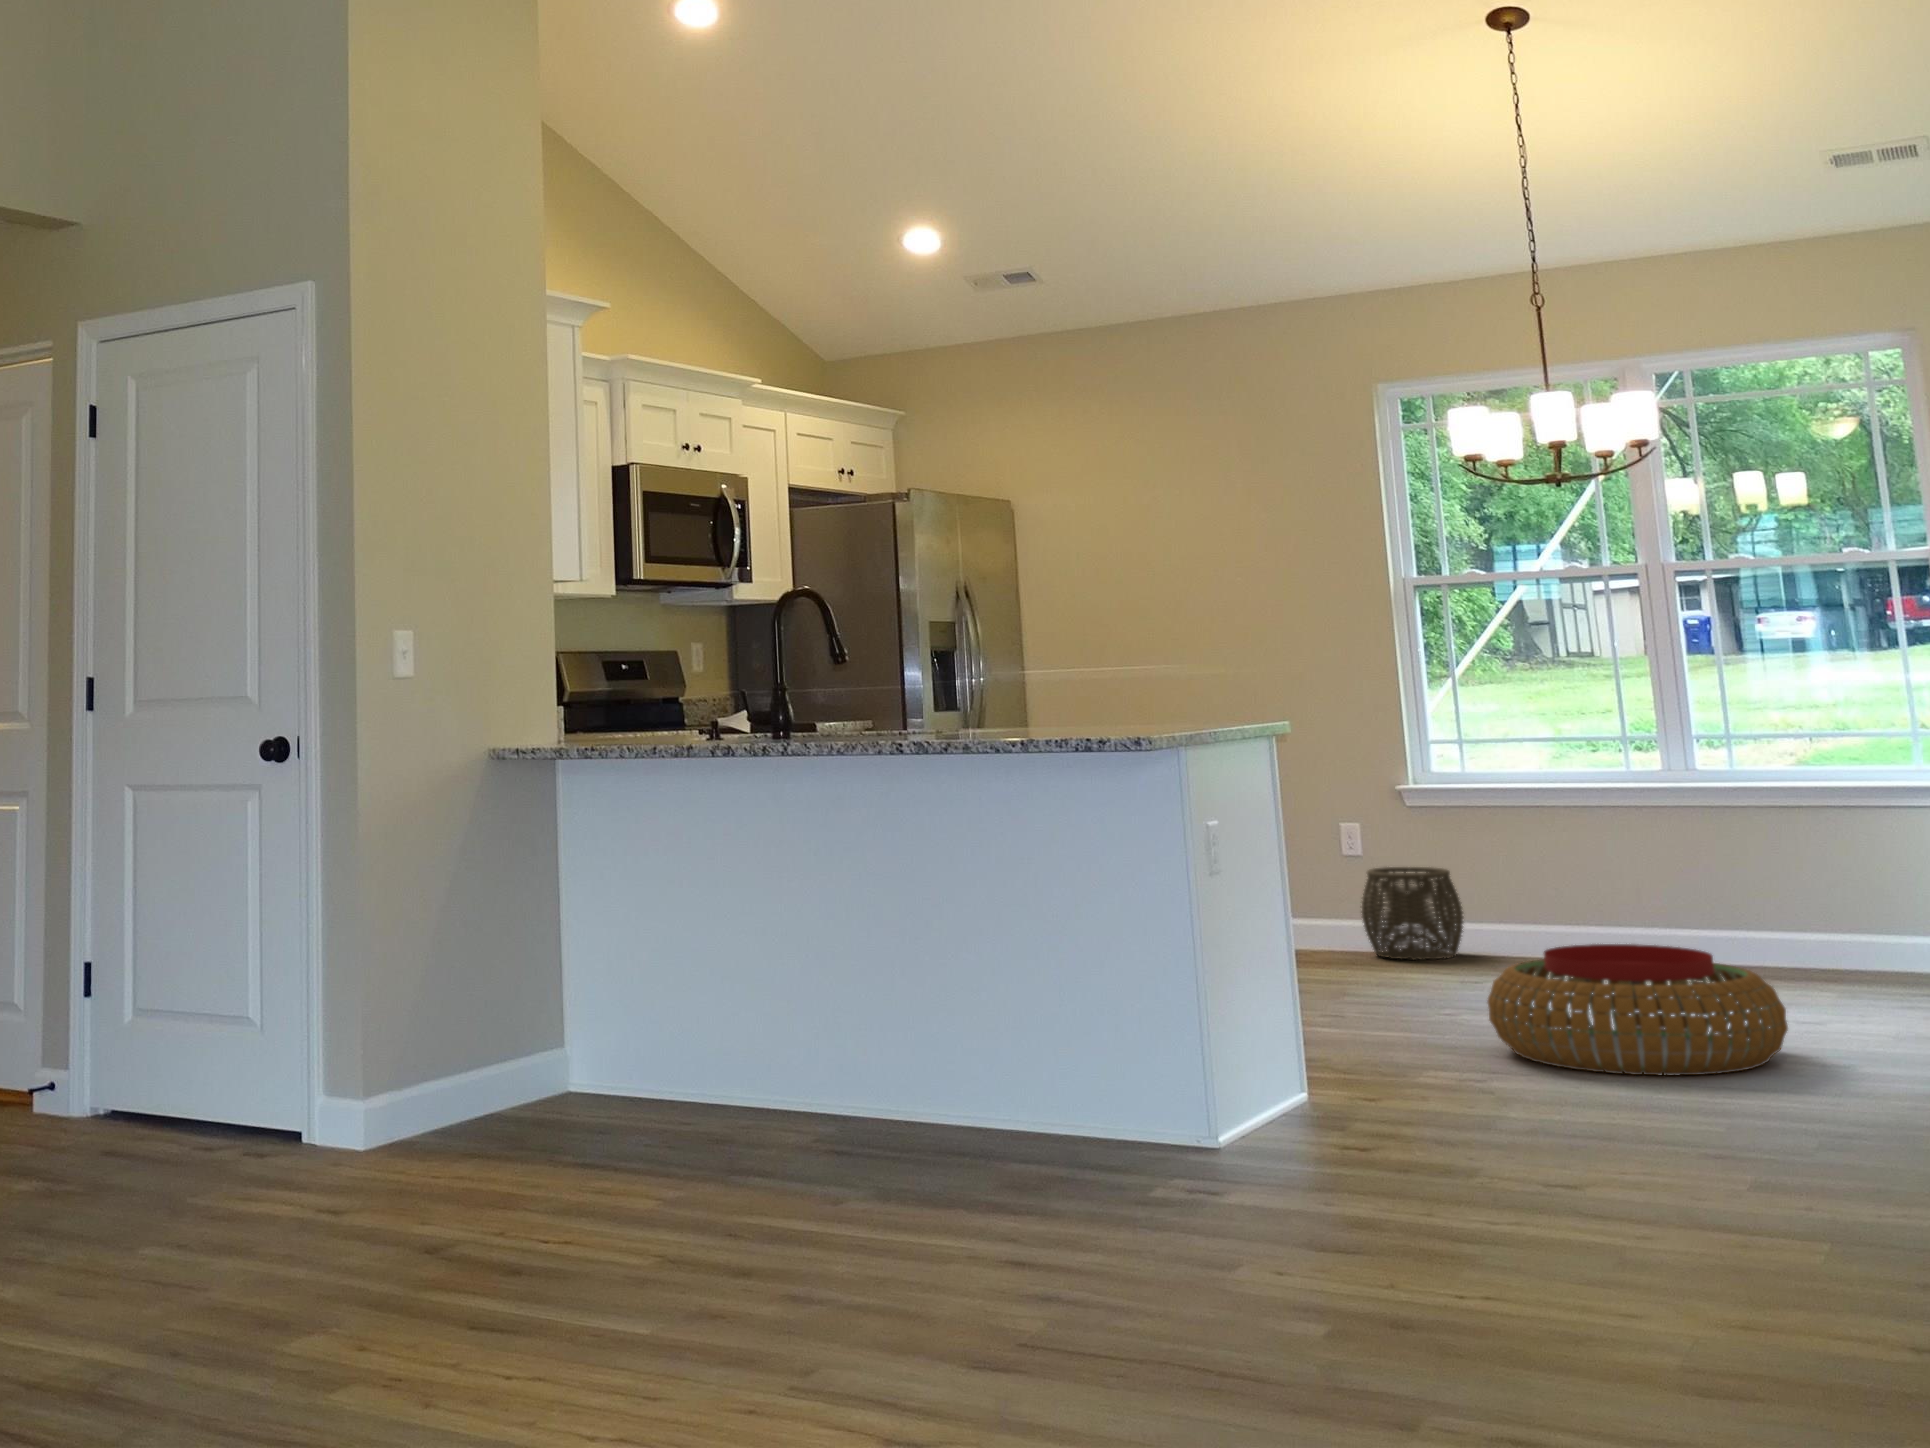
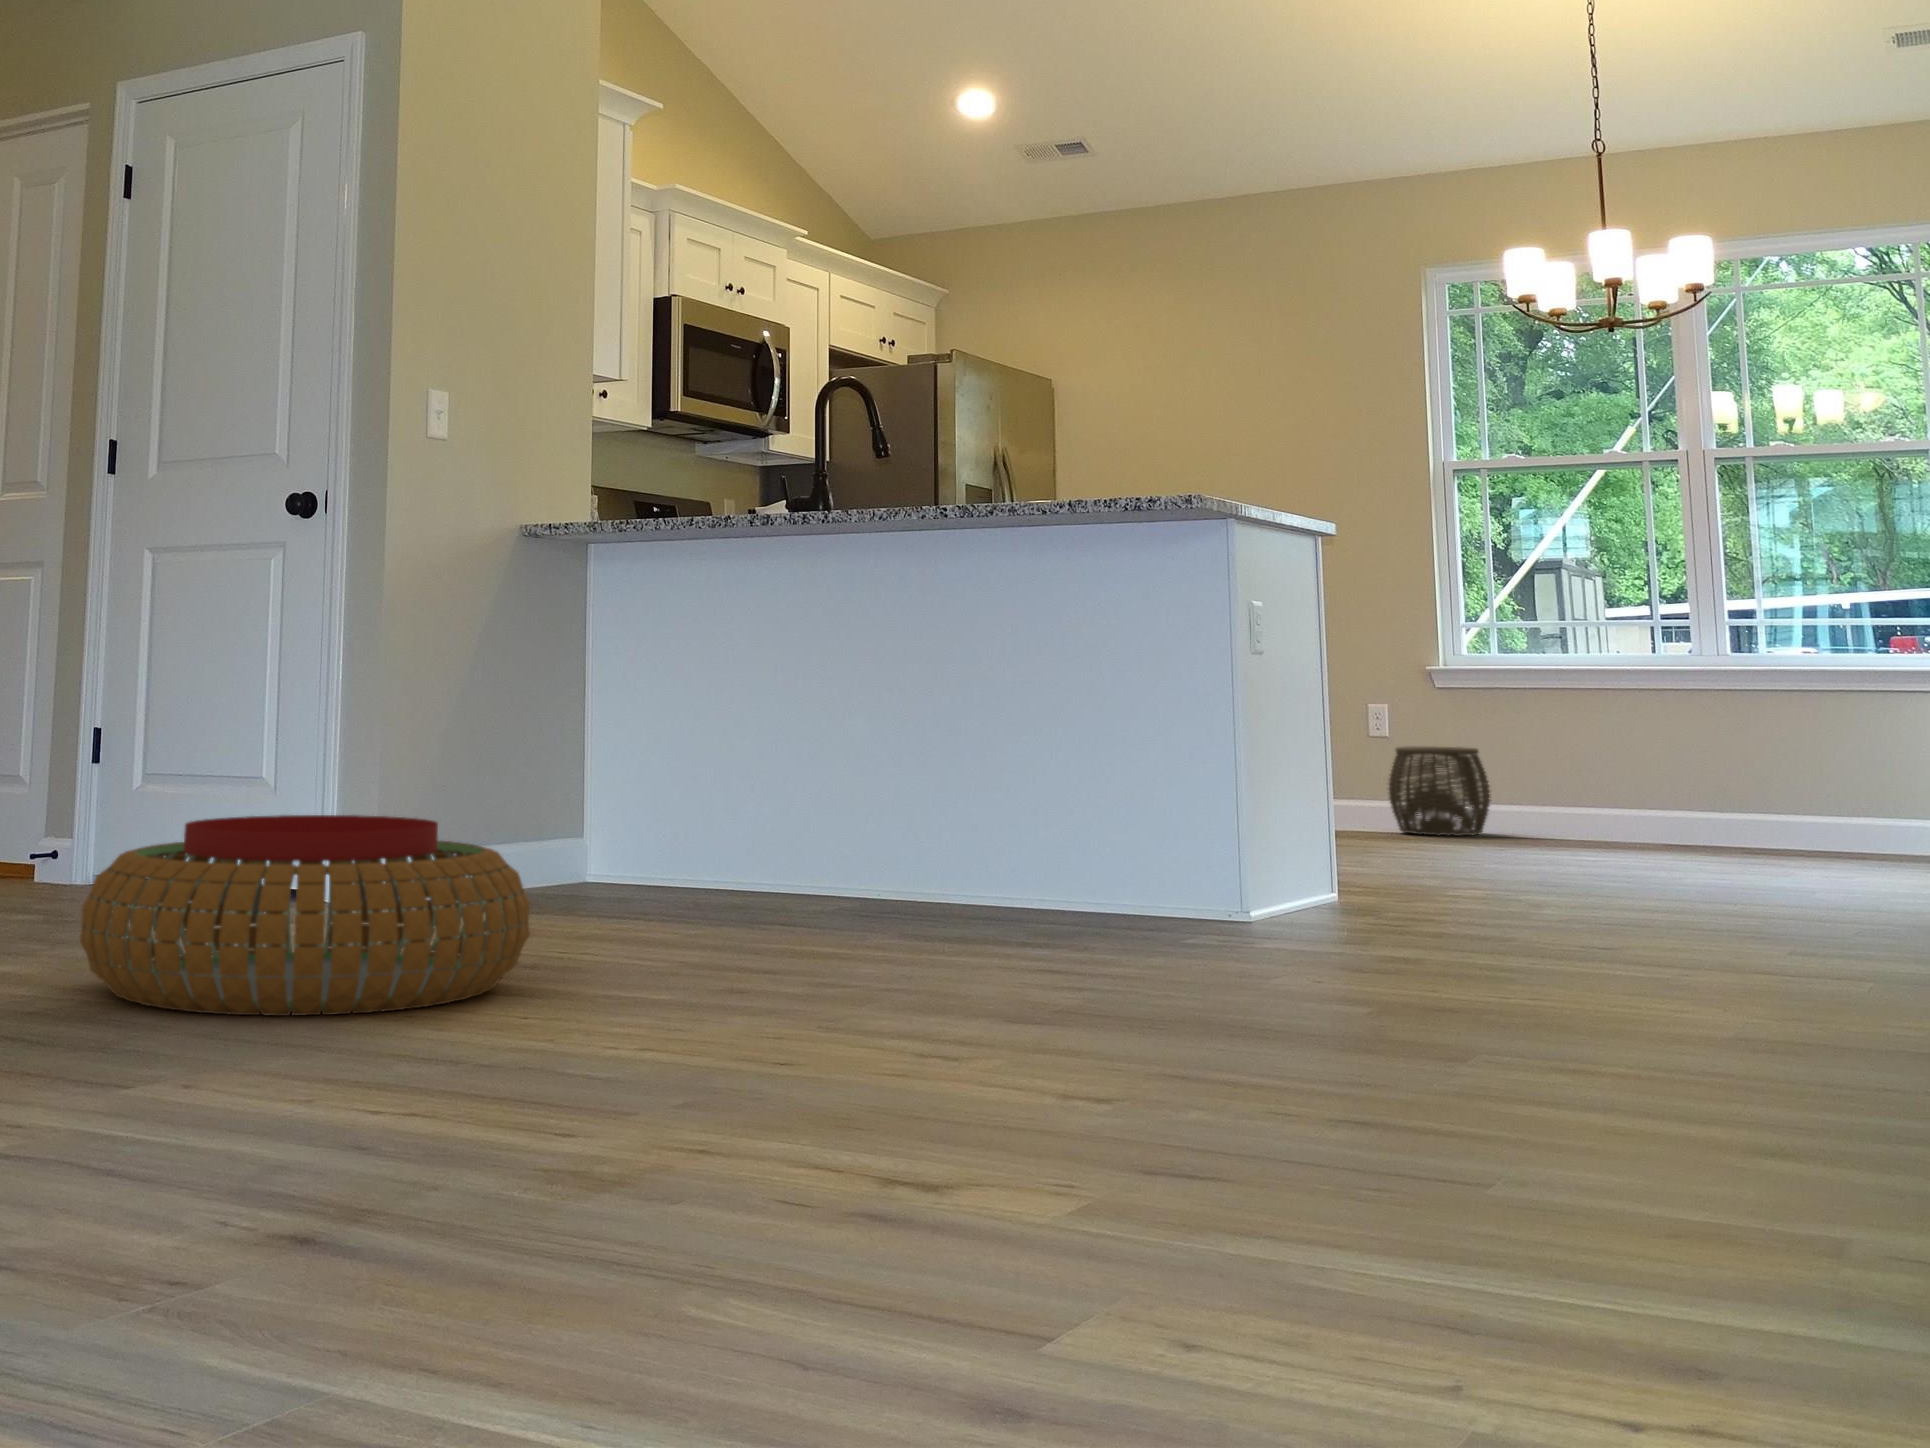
pouf: present [1488,944,1788,1075] -> present [80,815,530,1016]

